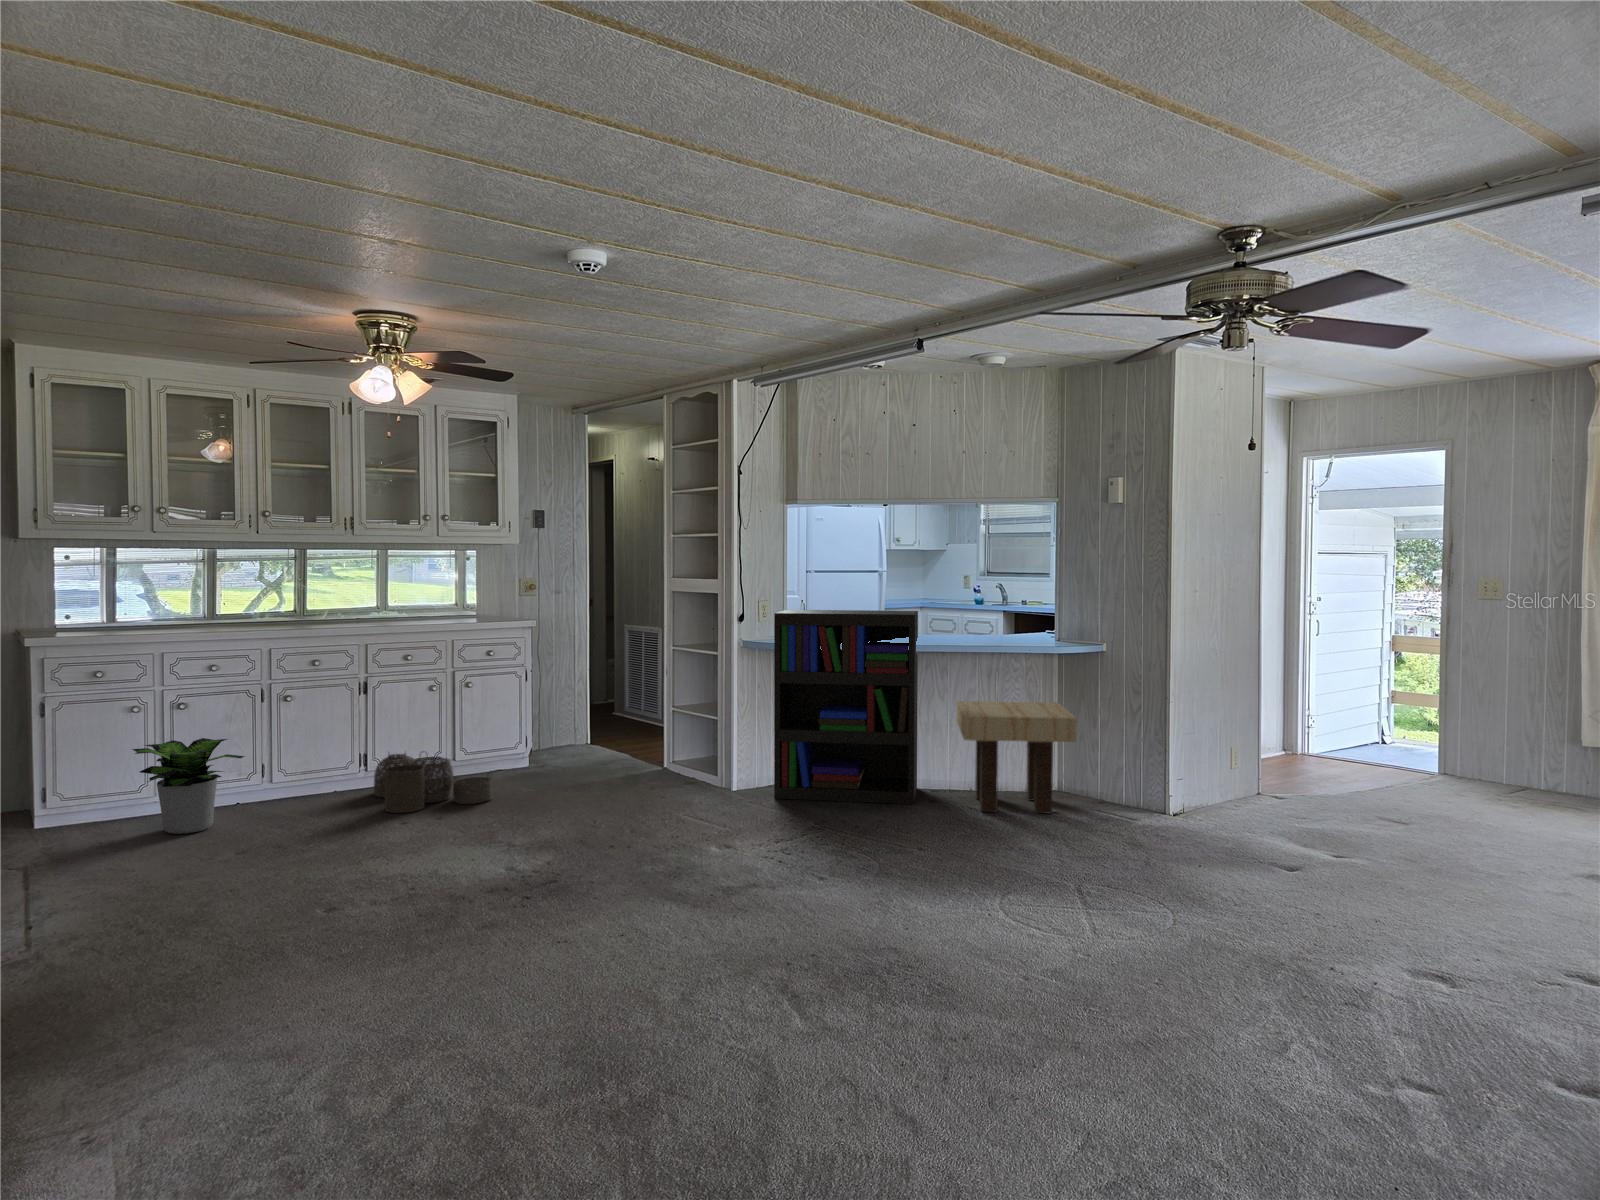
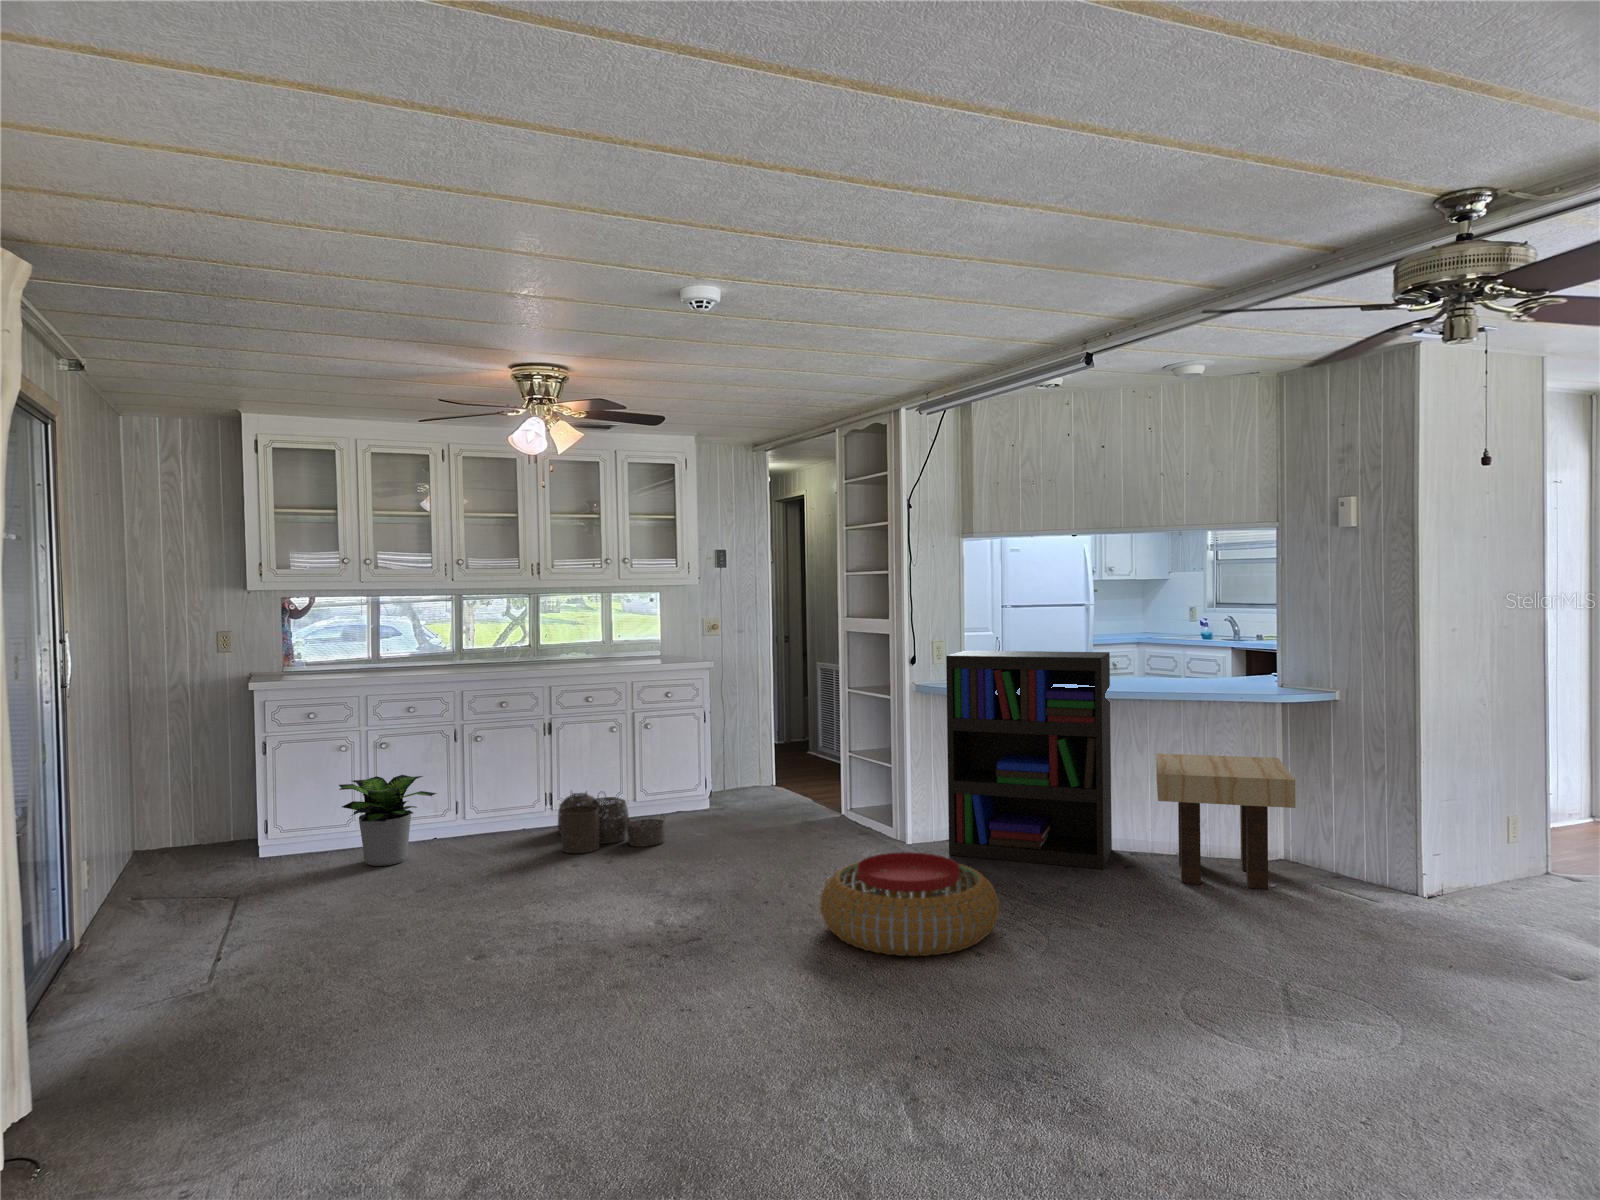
pouf: none [673,792,837,882] -> present [820,852,999,956]

